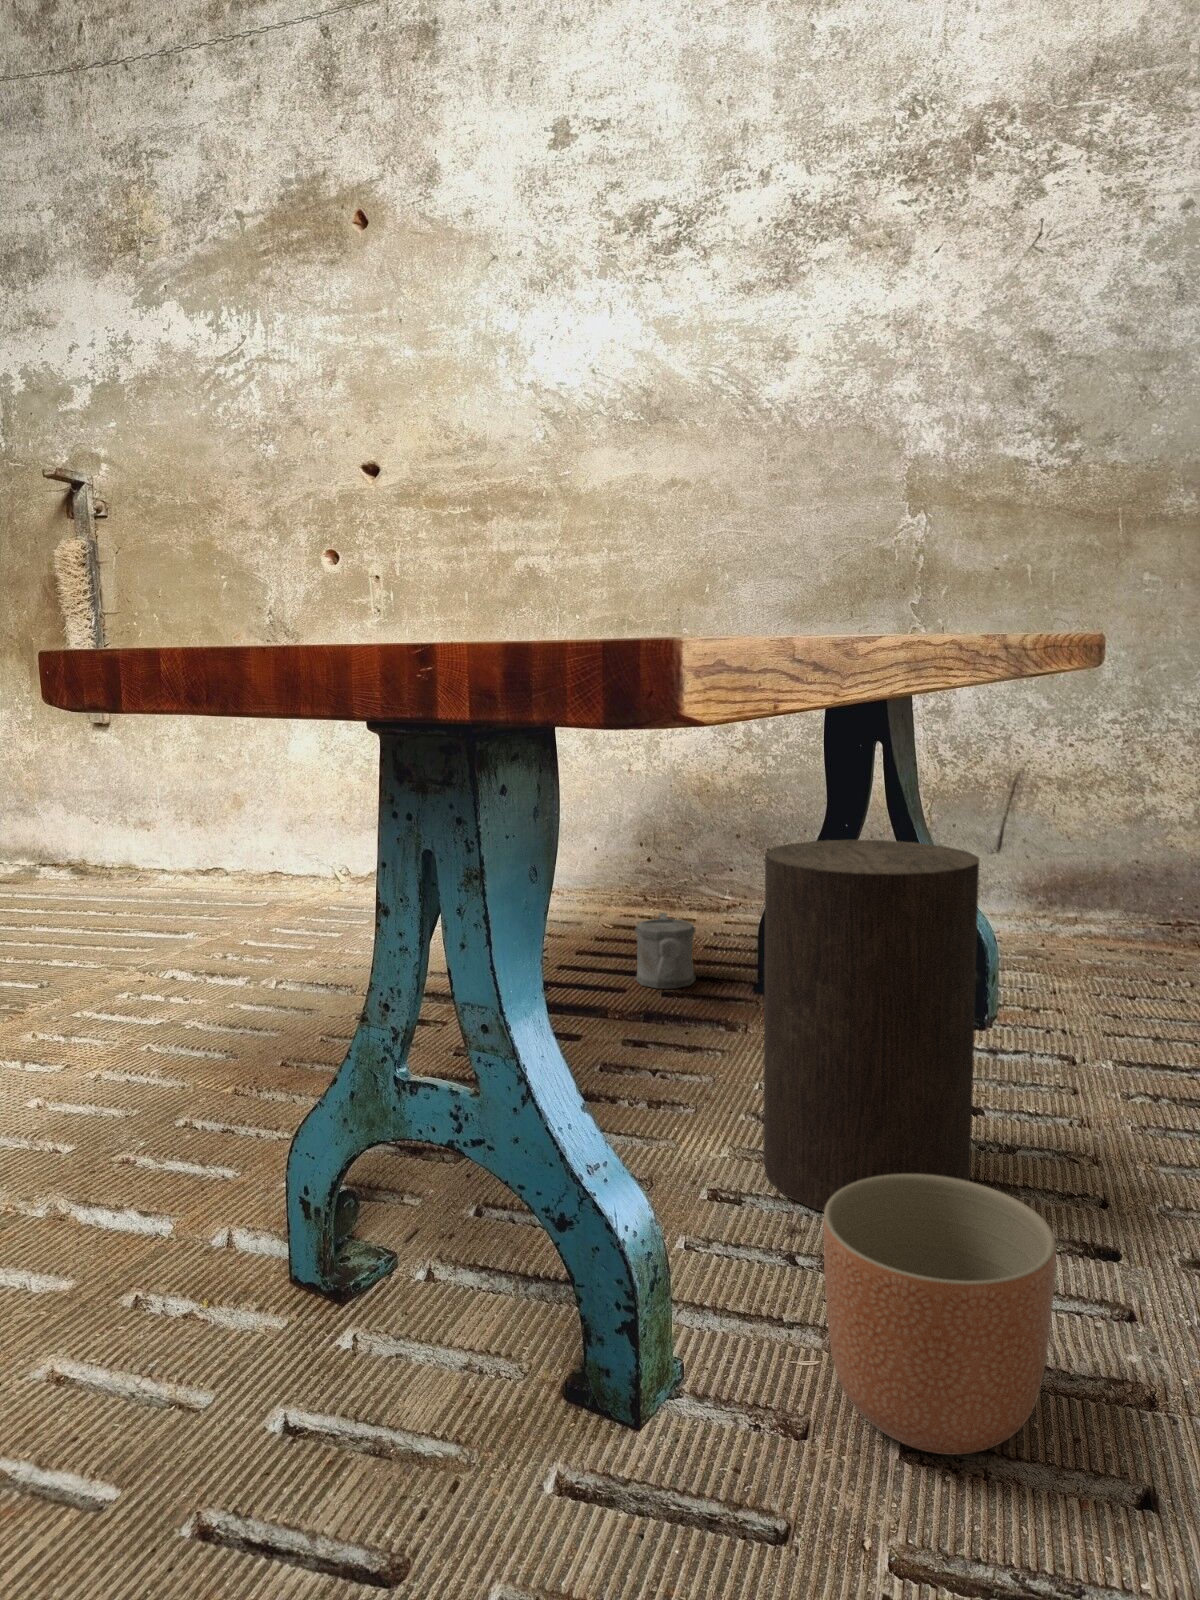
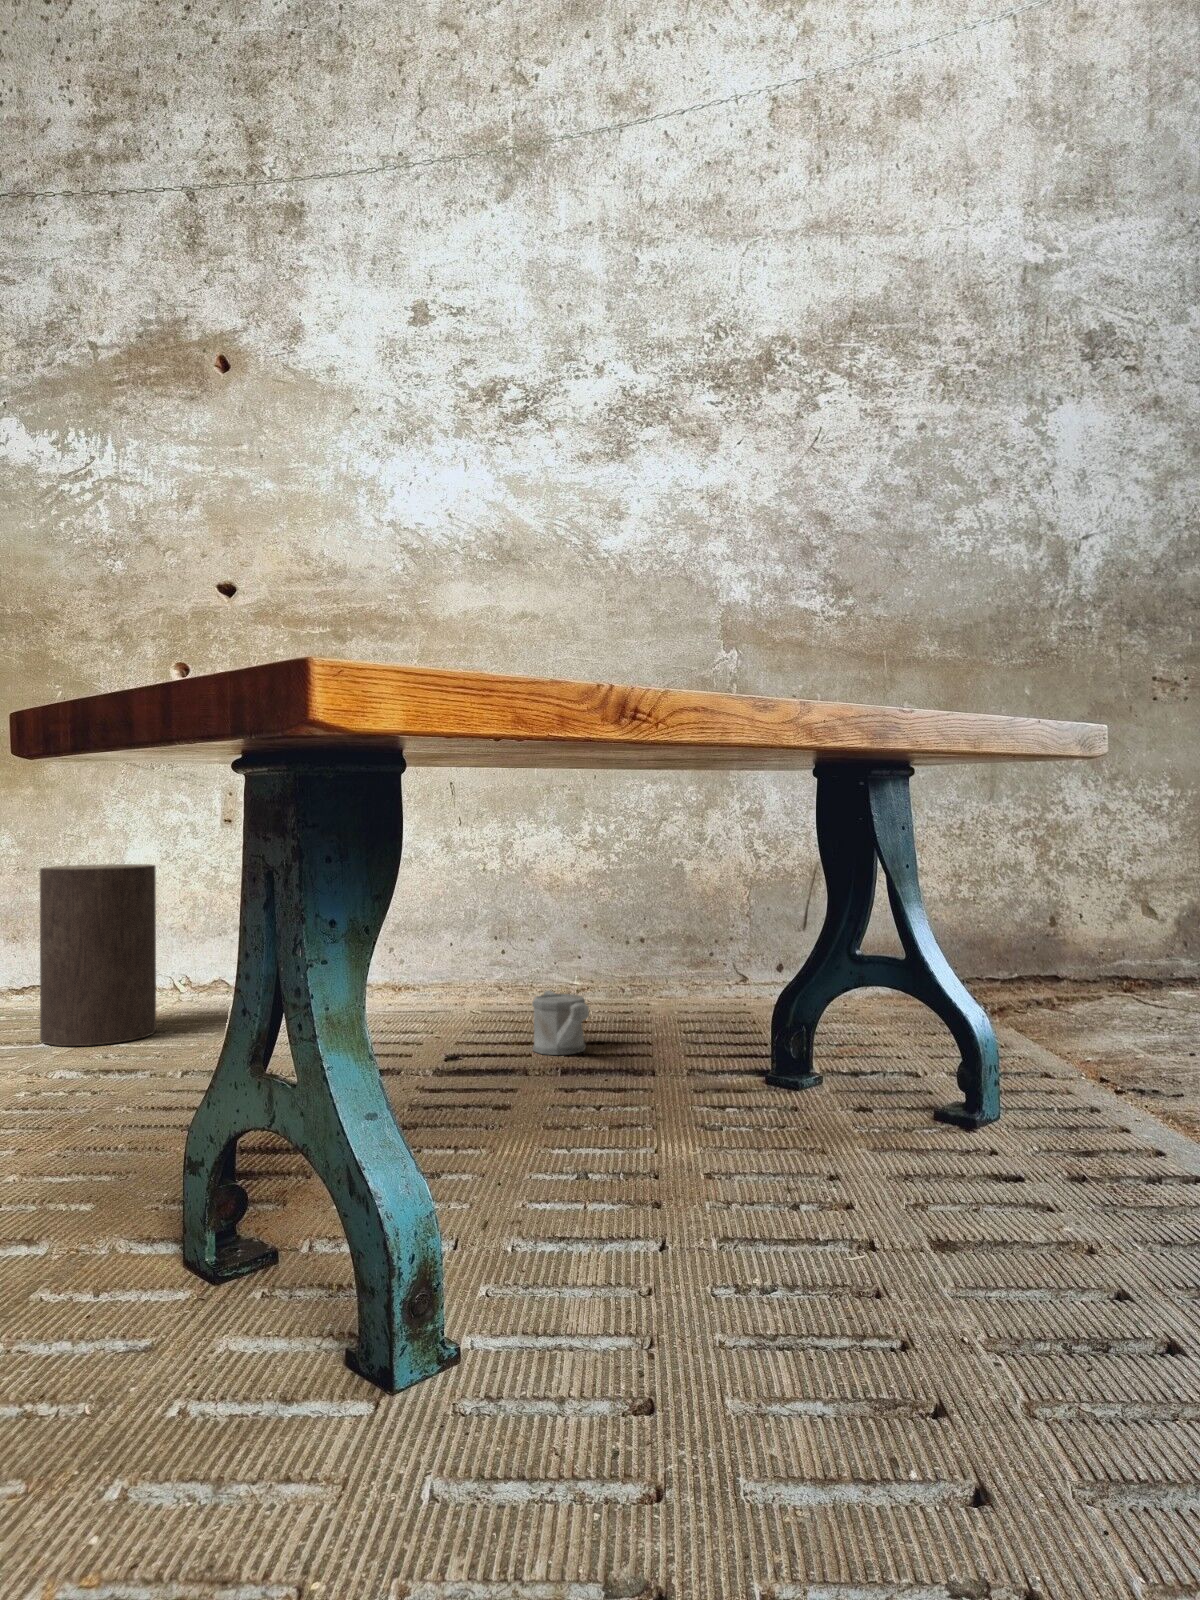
stool: present [763,840,979,1212] -> present [40,864,156,1046]
planter: present [823,1174,1056,1455] -> none [871,1106,1040,1292]

